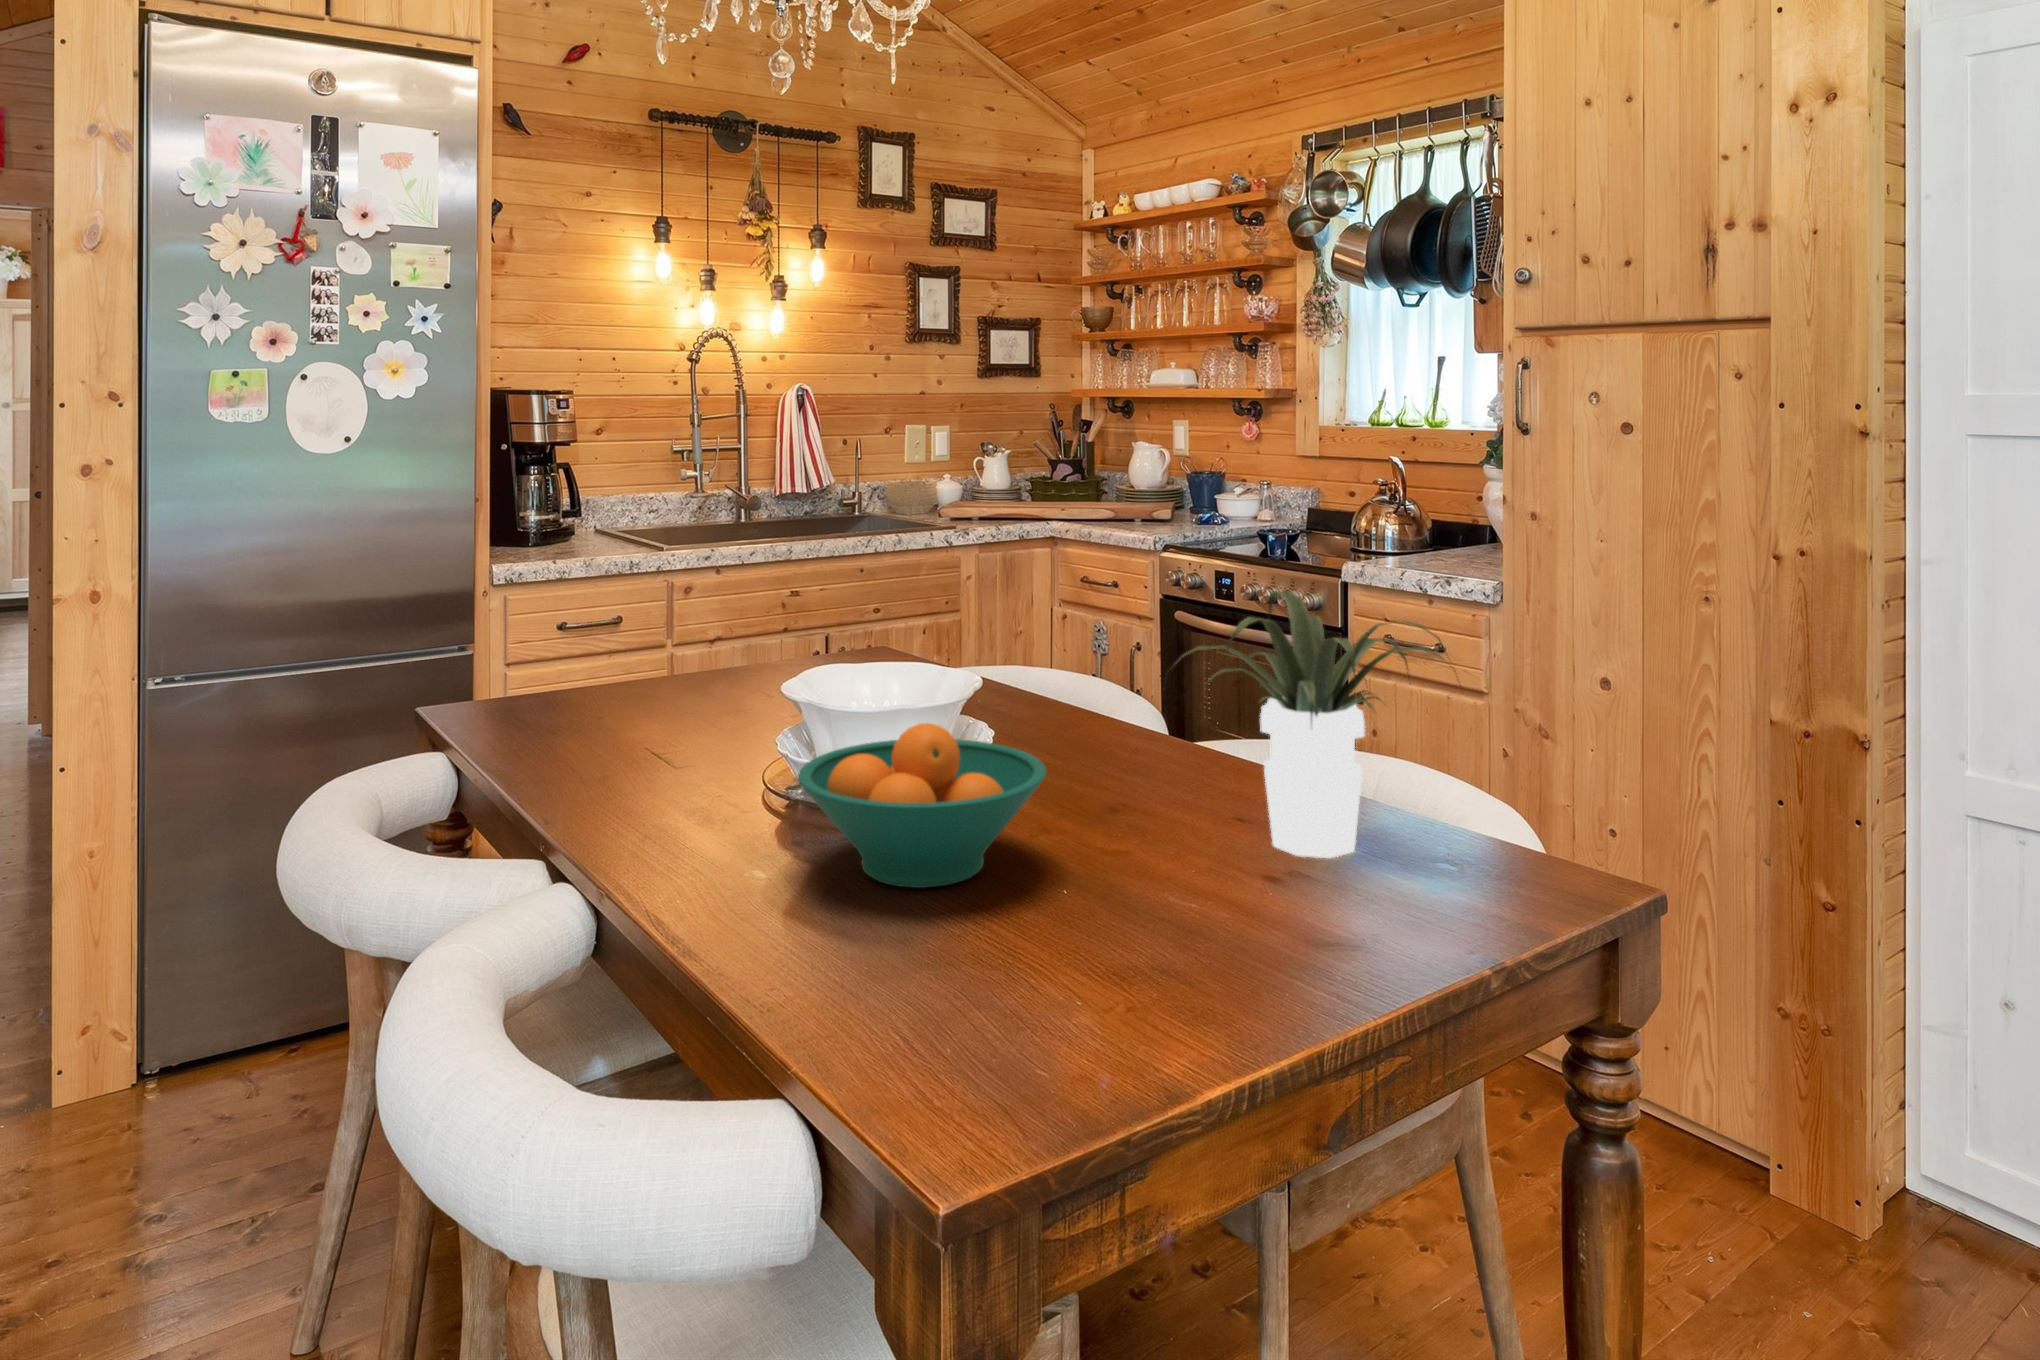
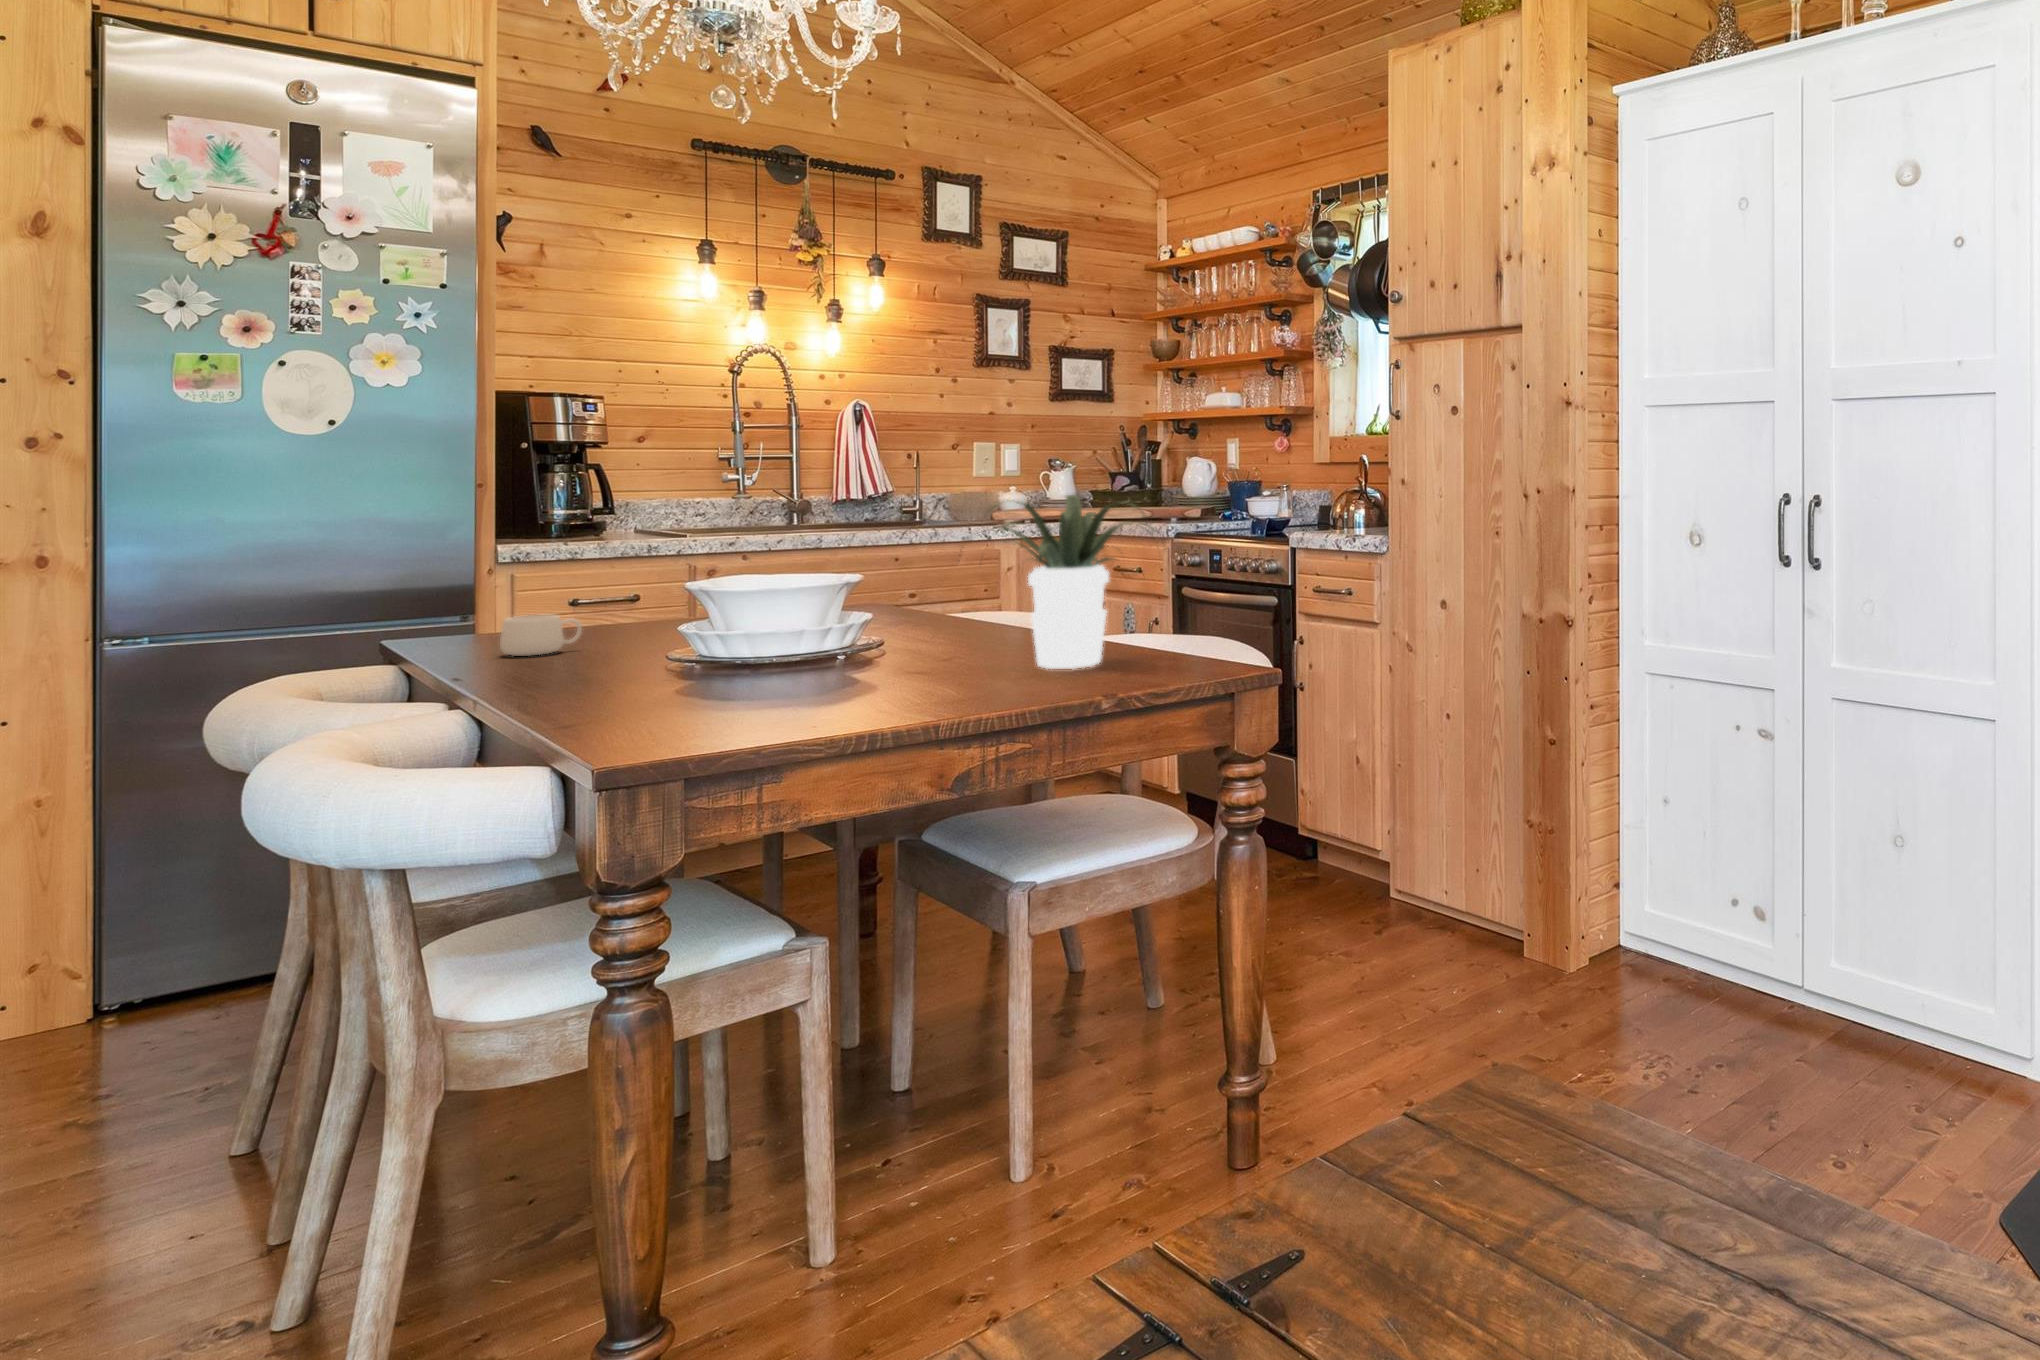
mug: none [565,711,649,768] -> present [500,615,582,656]
fruit bowl: present [798,723,1047,888] -> none [643,578,853,689]

